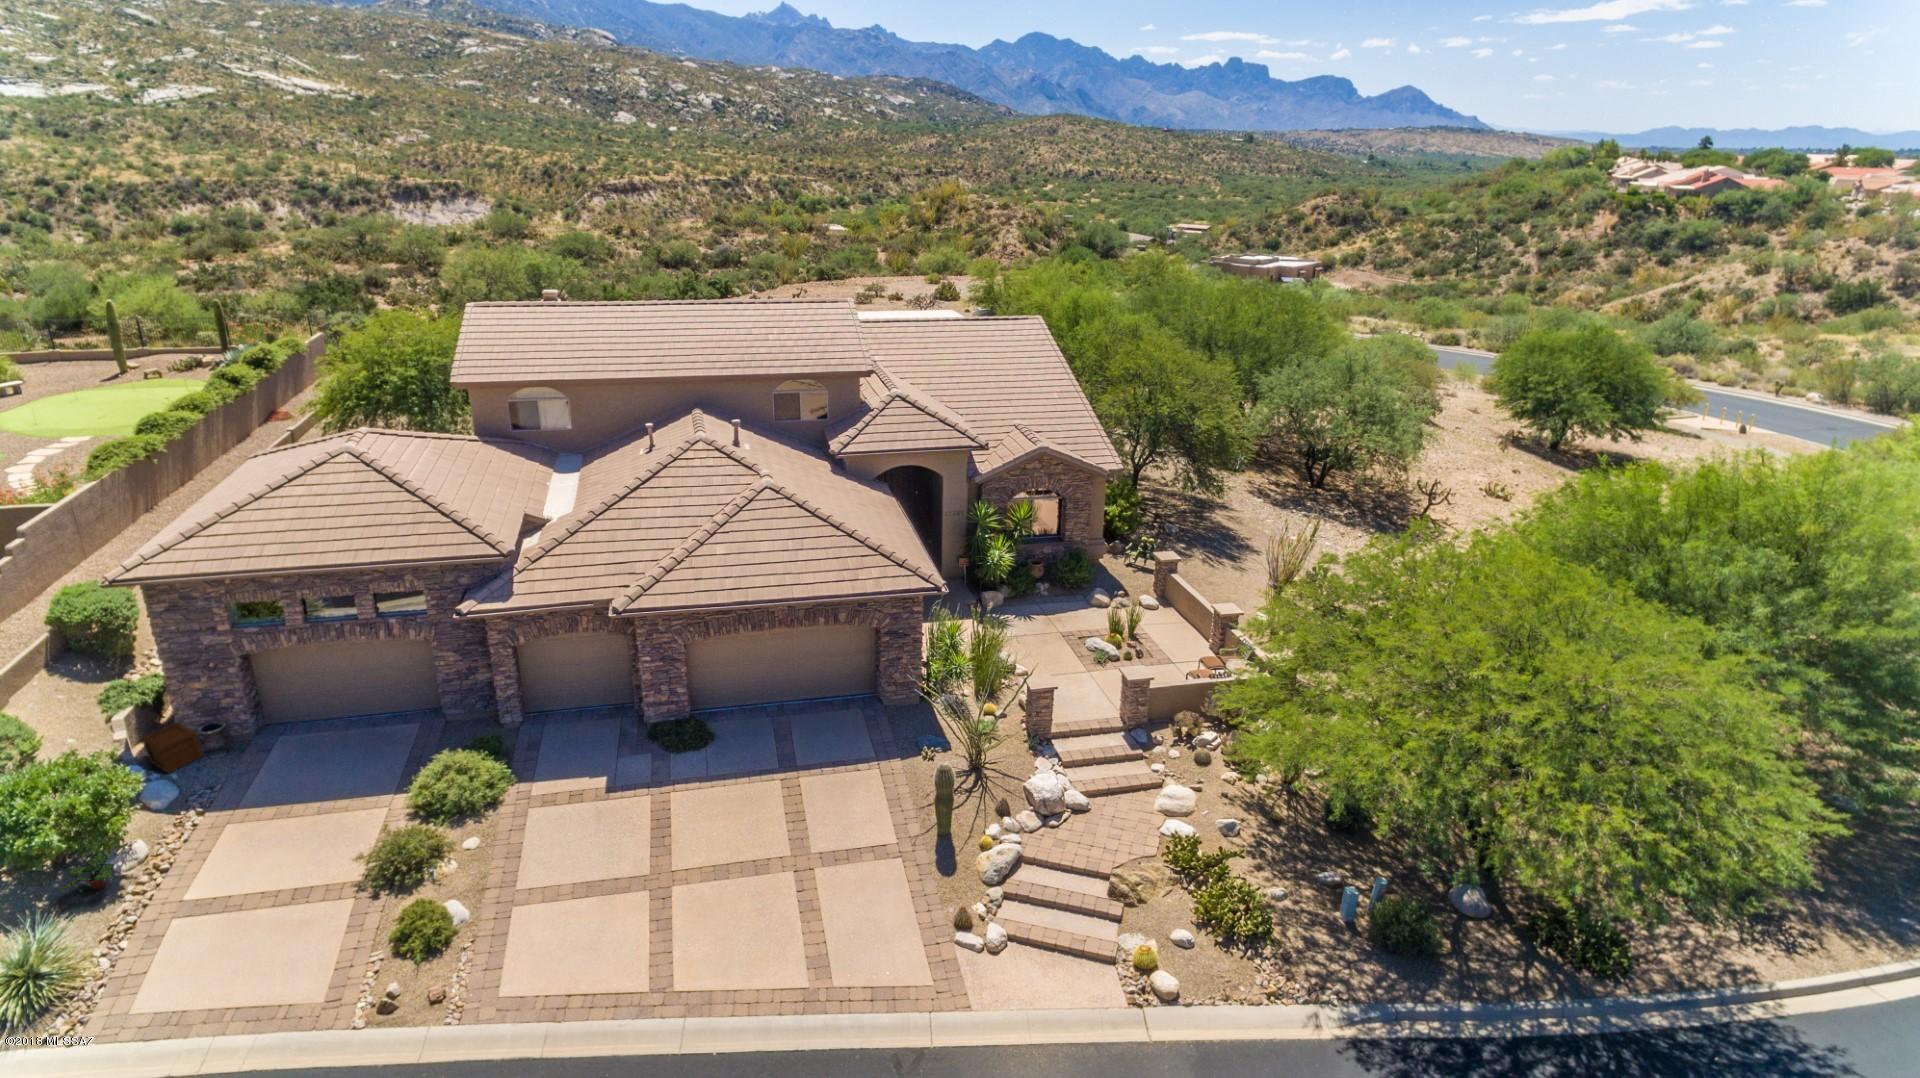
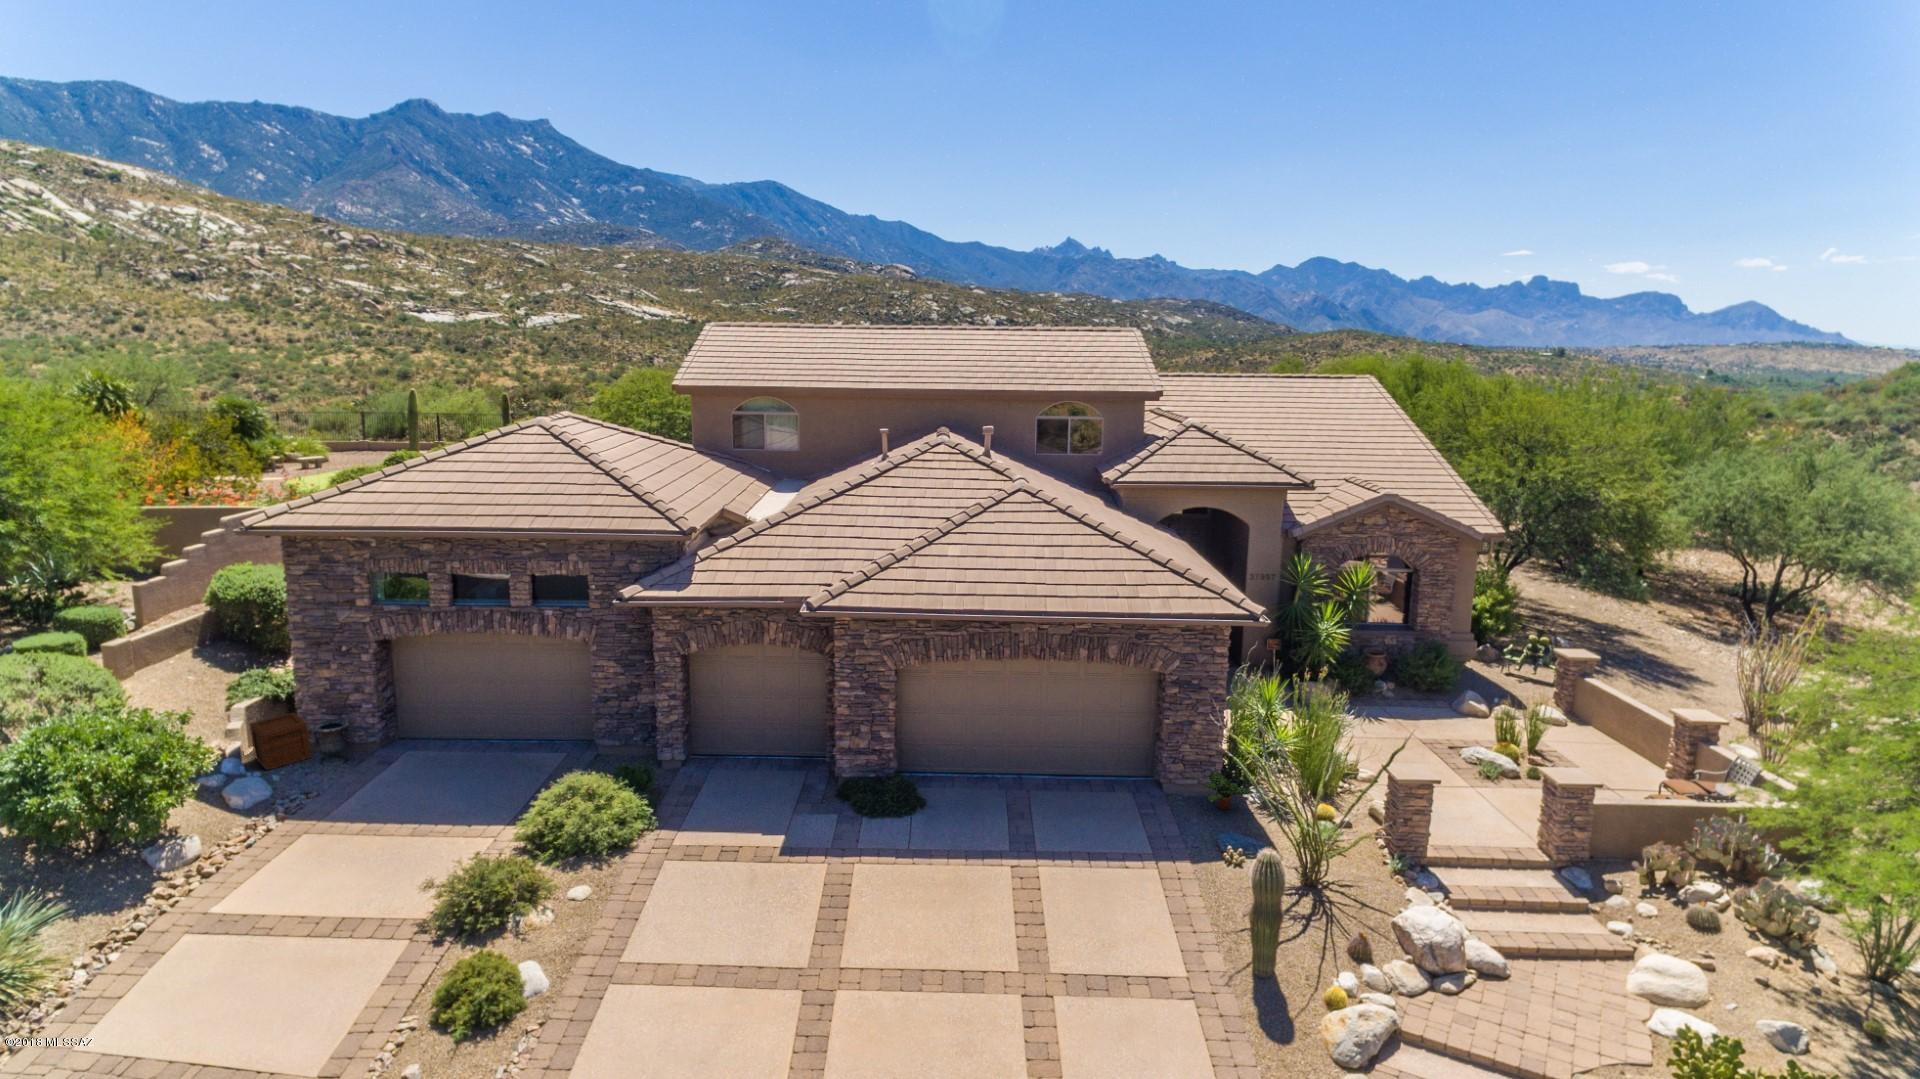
potted plant: present [59,852,115,891] -> present [1203,771,1253,809]

